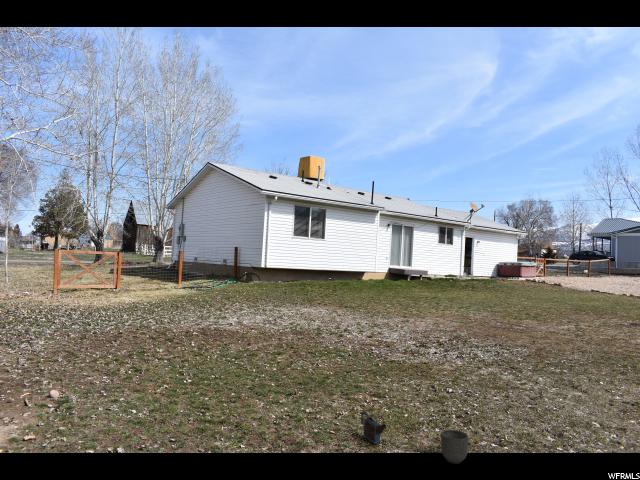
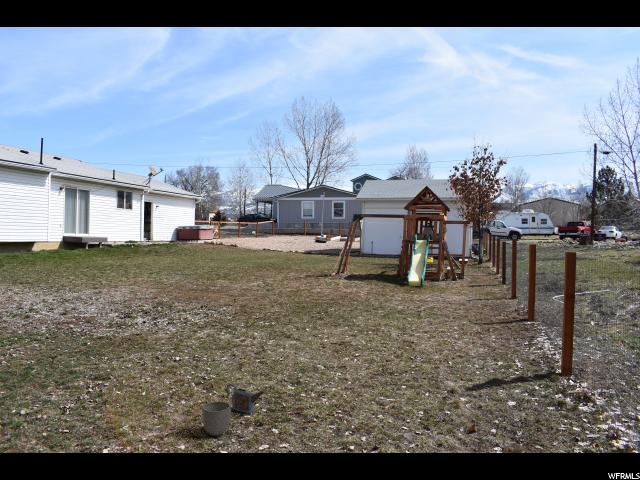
watering can: present [361,411,386,444] -> present [226,384,264,414]

